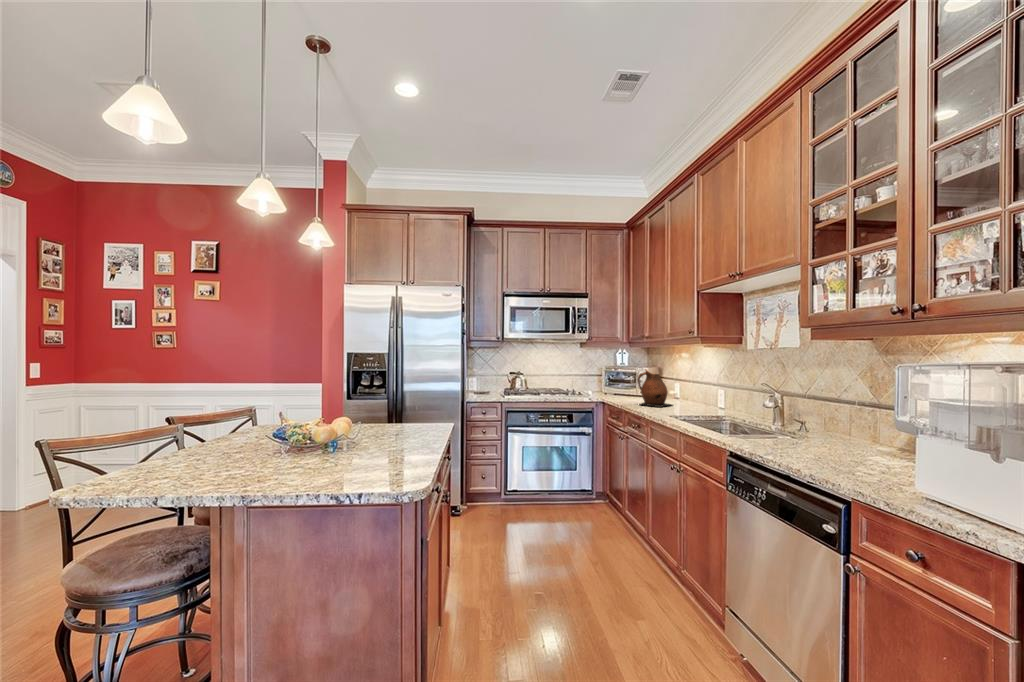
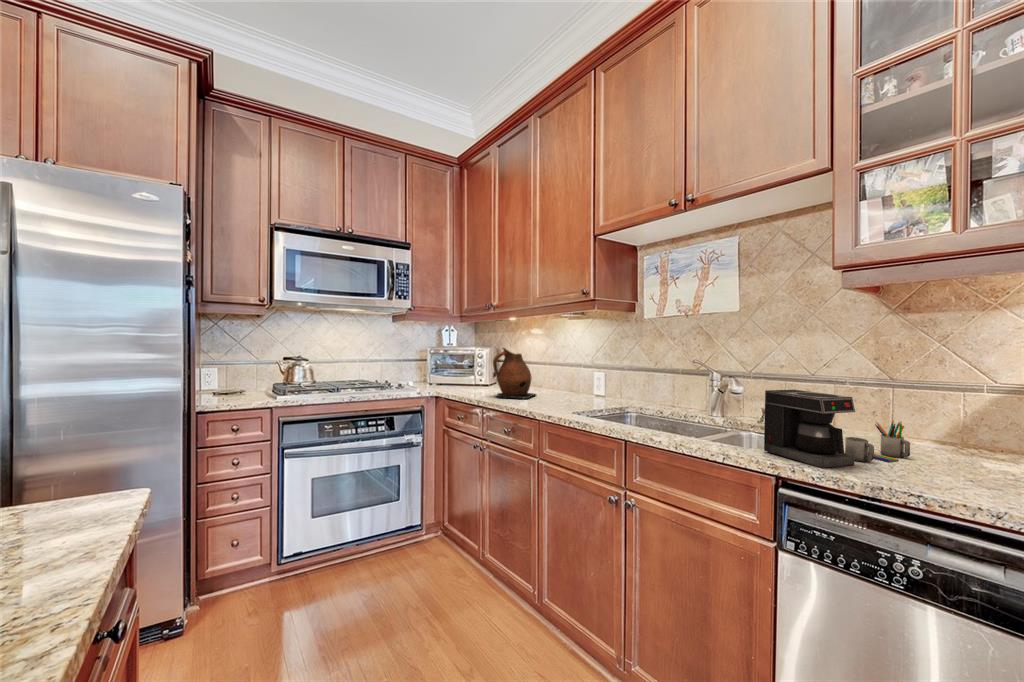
coffee maker: none [751,404,856,455] -> present [764,390,910,468]

